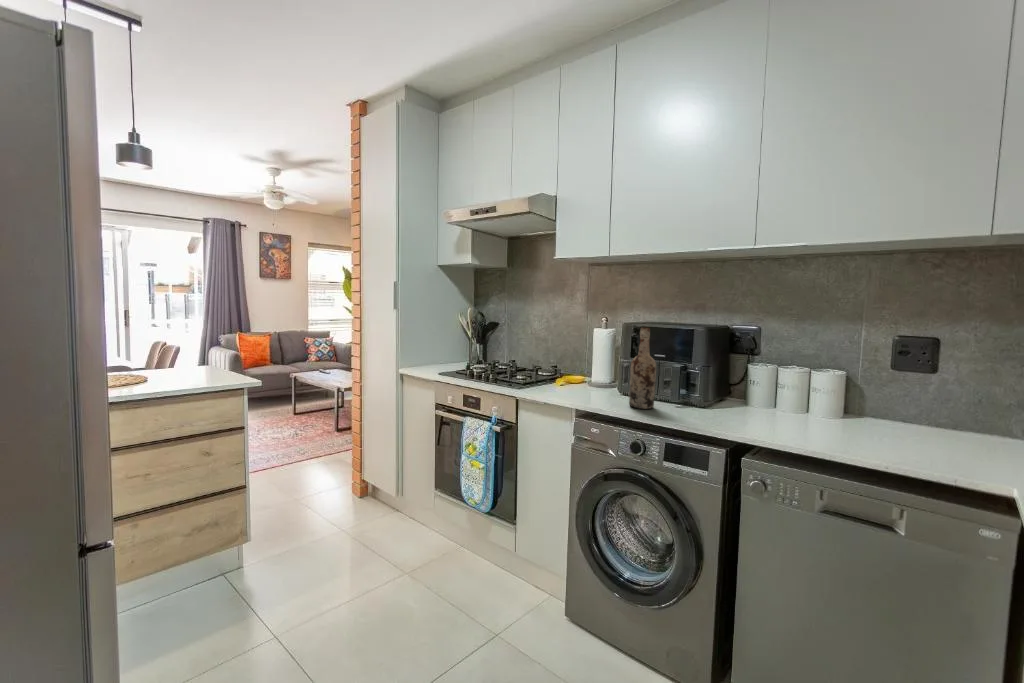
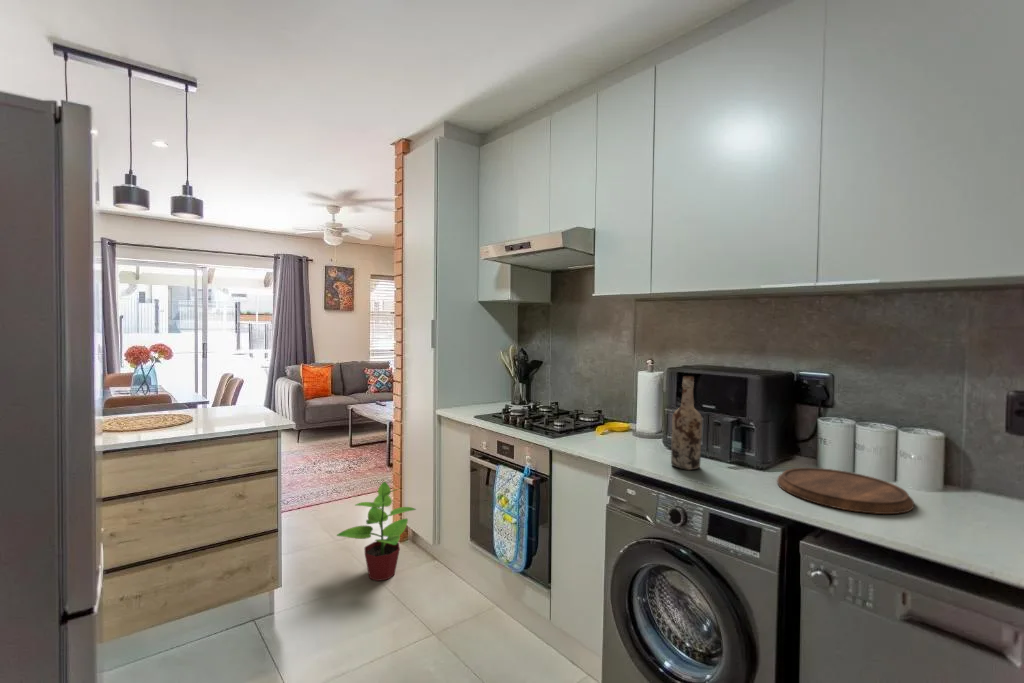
cutting board: none [718,404,824,433] -> present [777,468,914,514]
potted plant: none [301,440,381,534] -> present [337,482,415,581]

